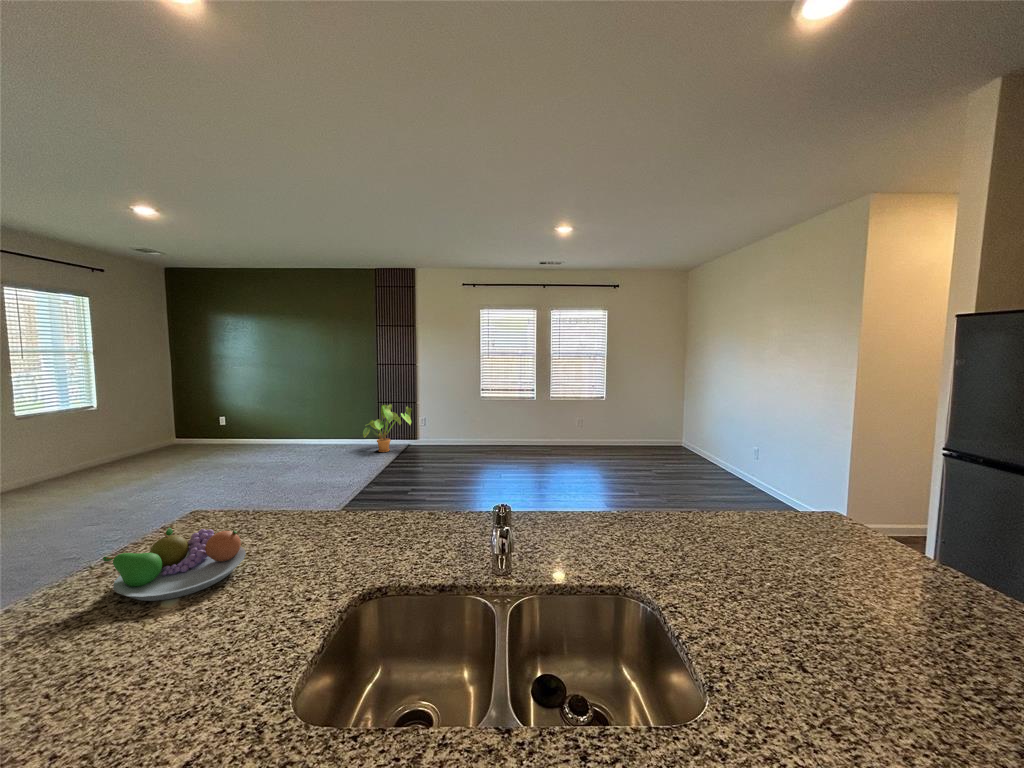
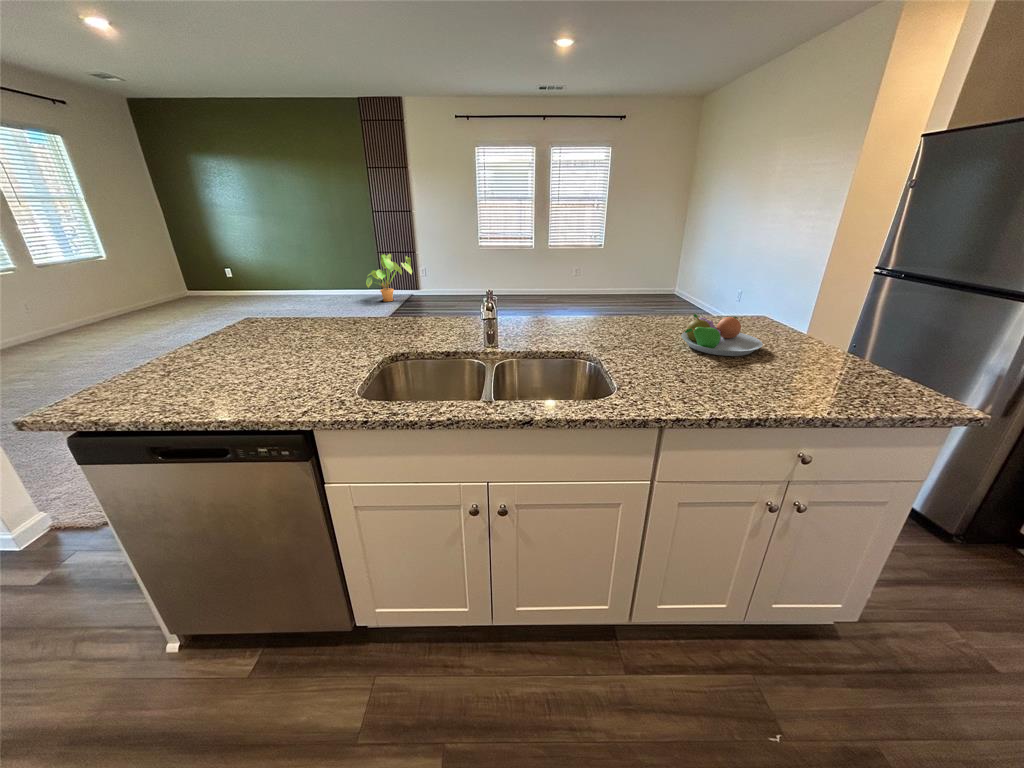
fruit bowl: present [103,528,246,601] -> present [681,314,763,356]

